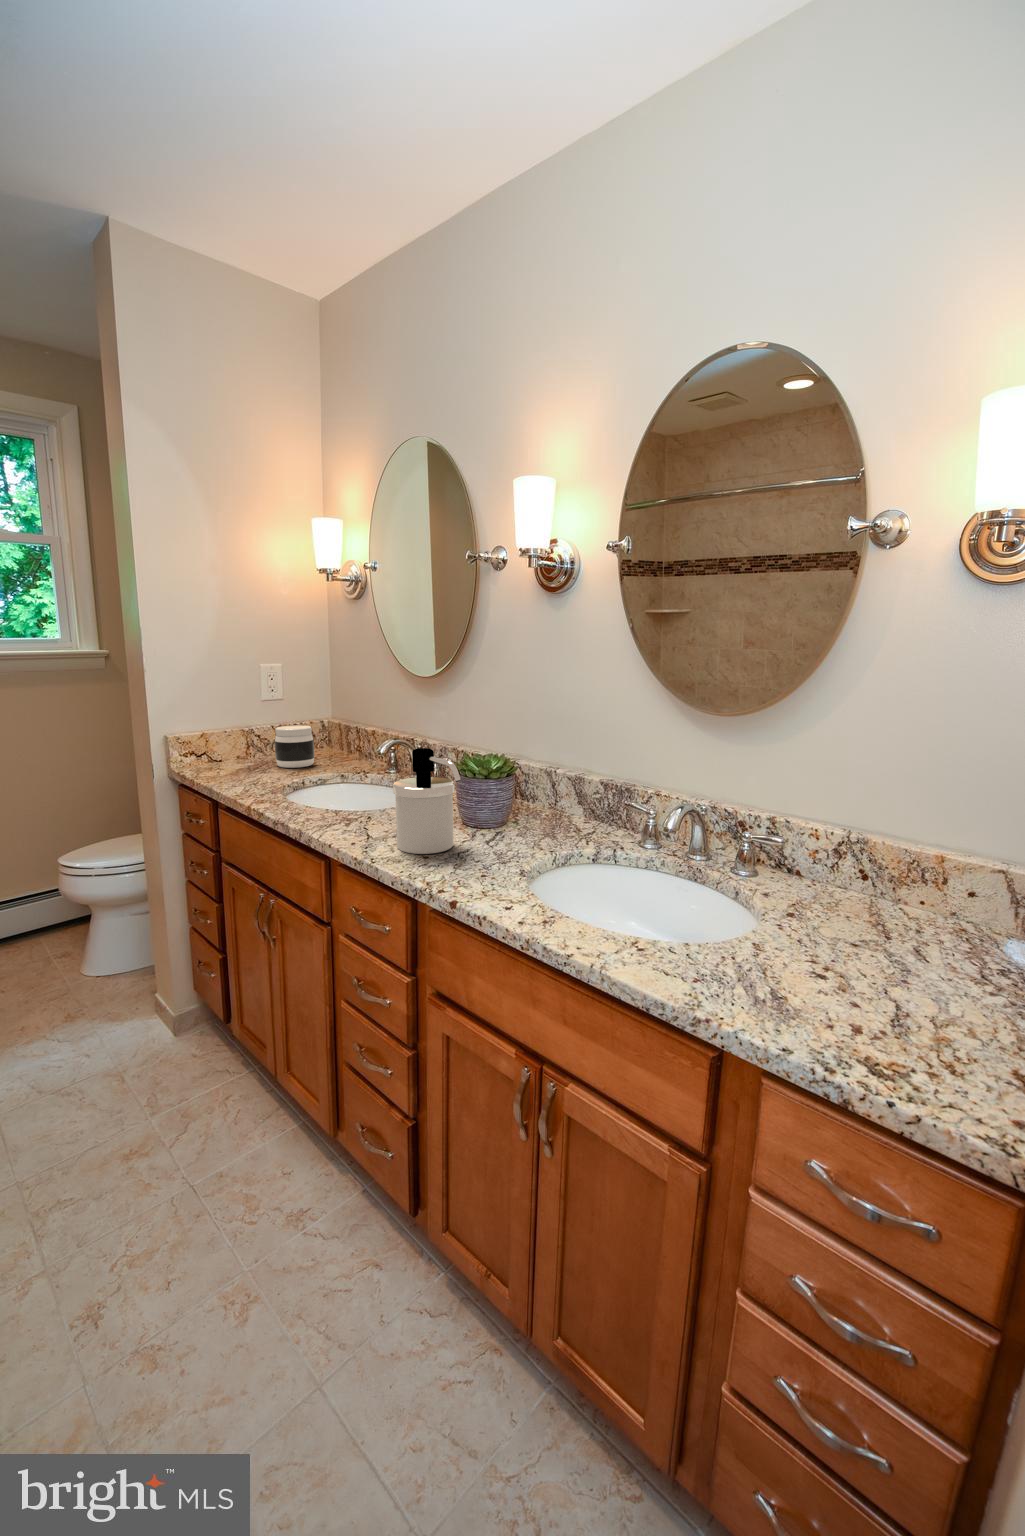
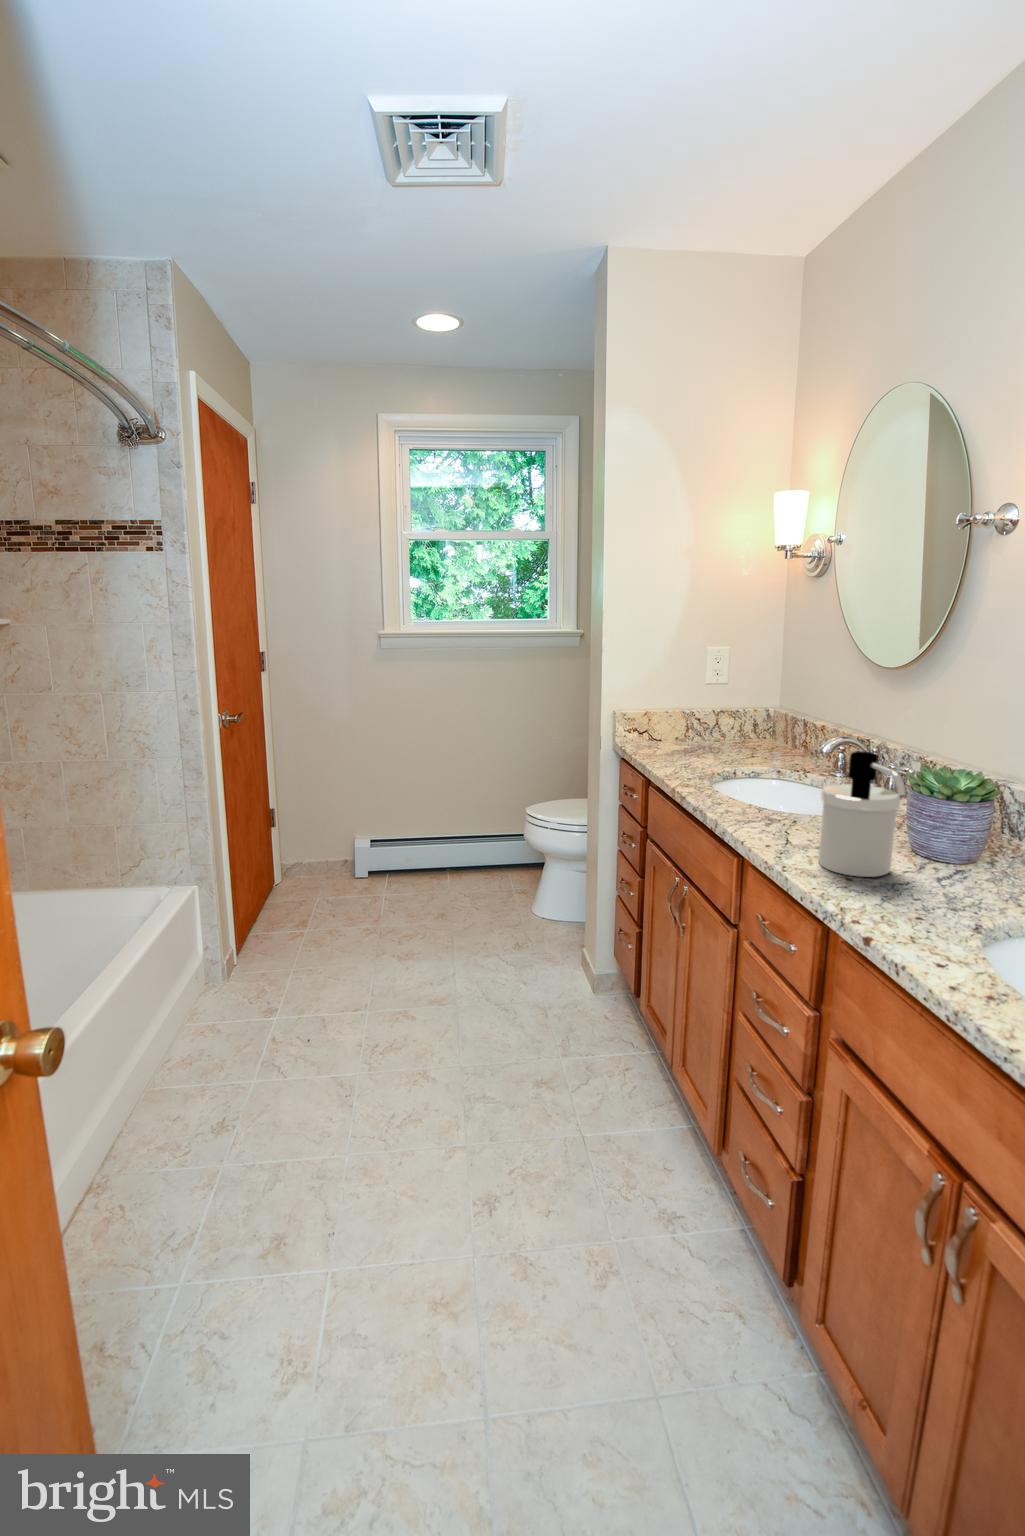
jar: present [275,725,314,768] -> none [713,711,755,756]

